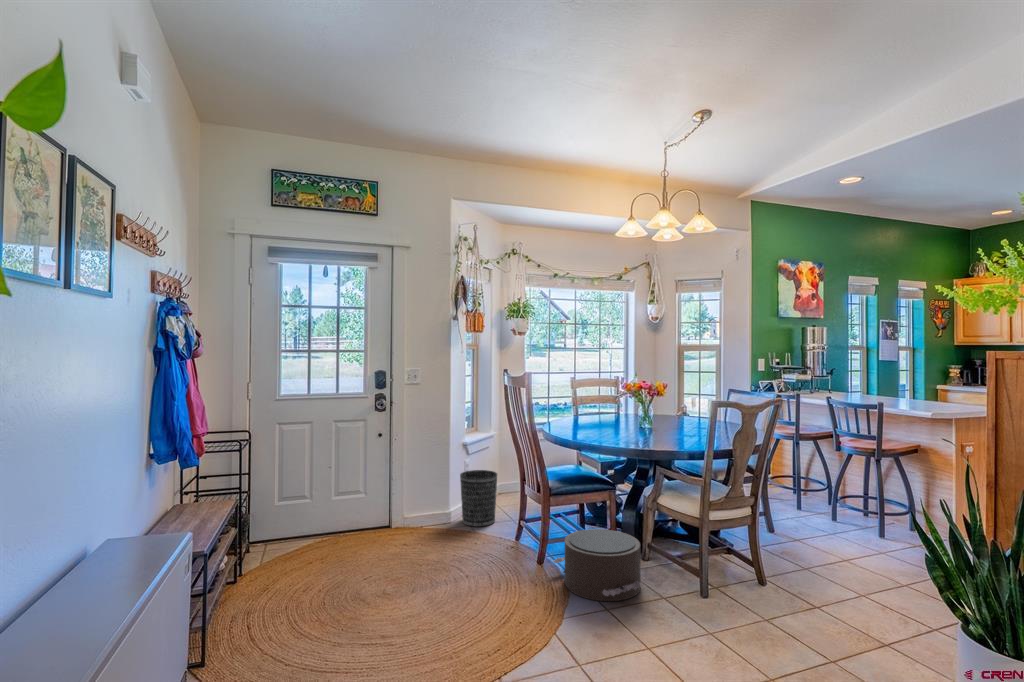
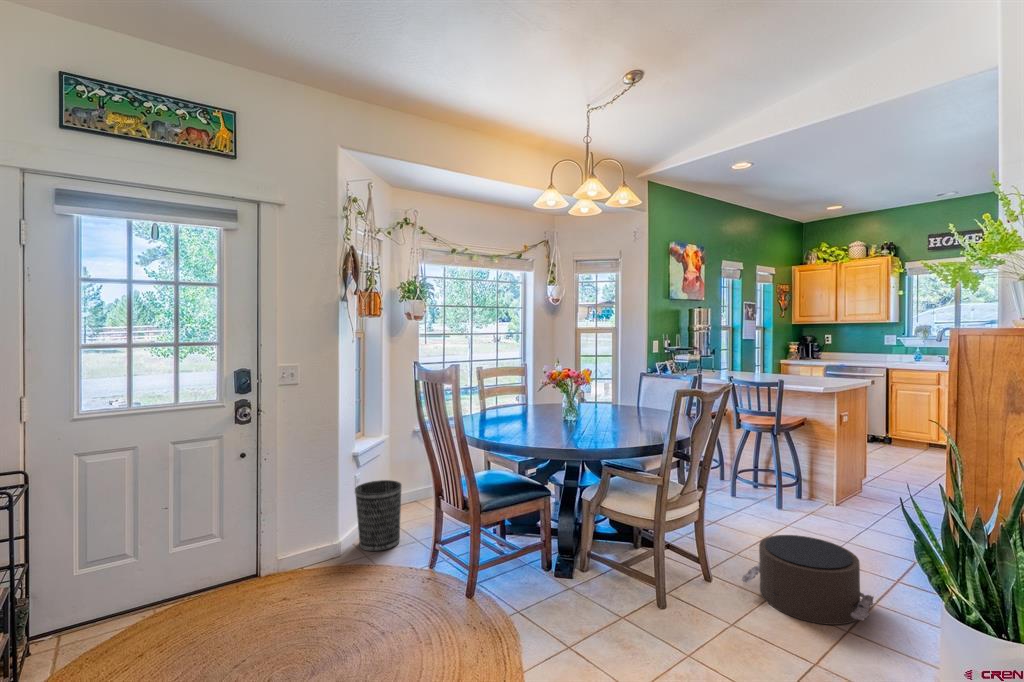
pouf: present [553,529,641,601] -> present [742,535,874,625]

